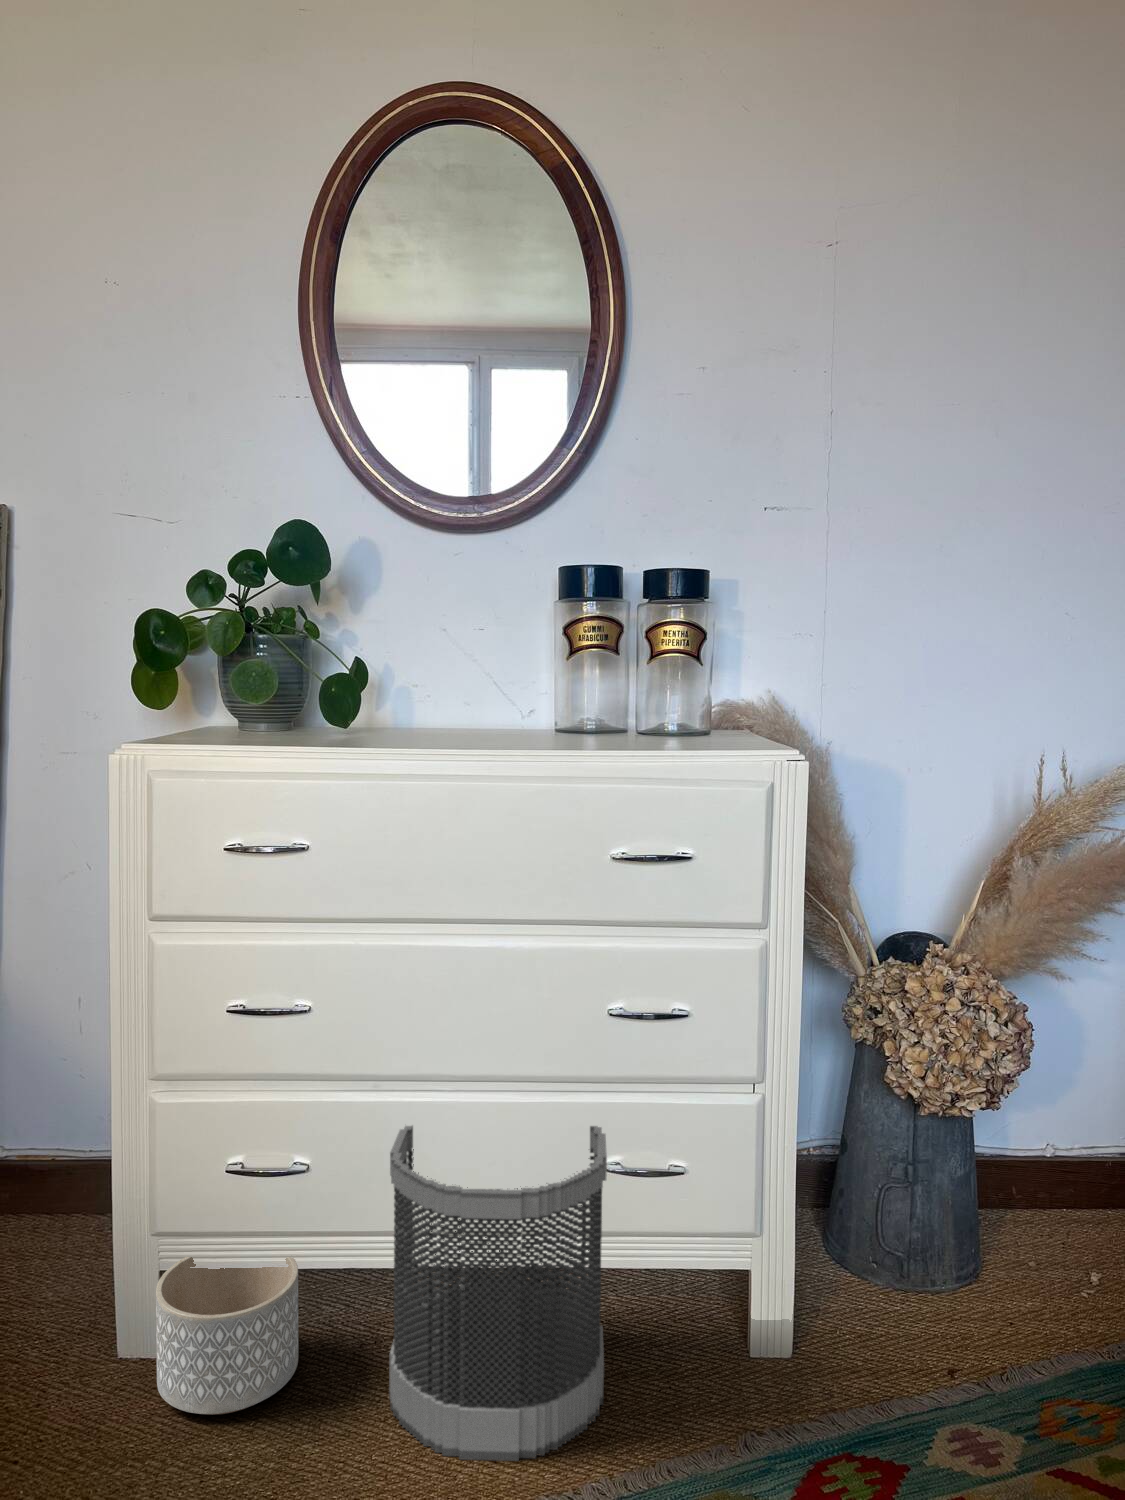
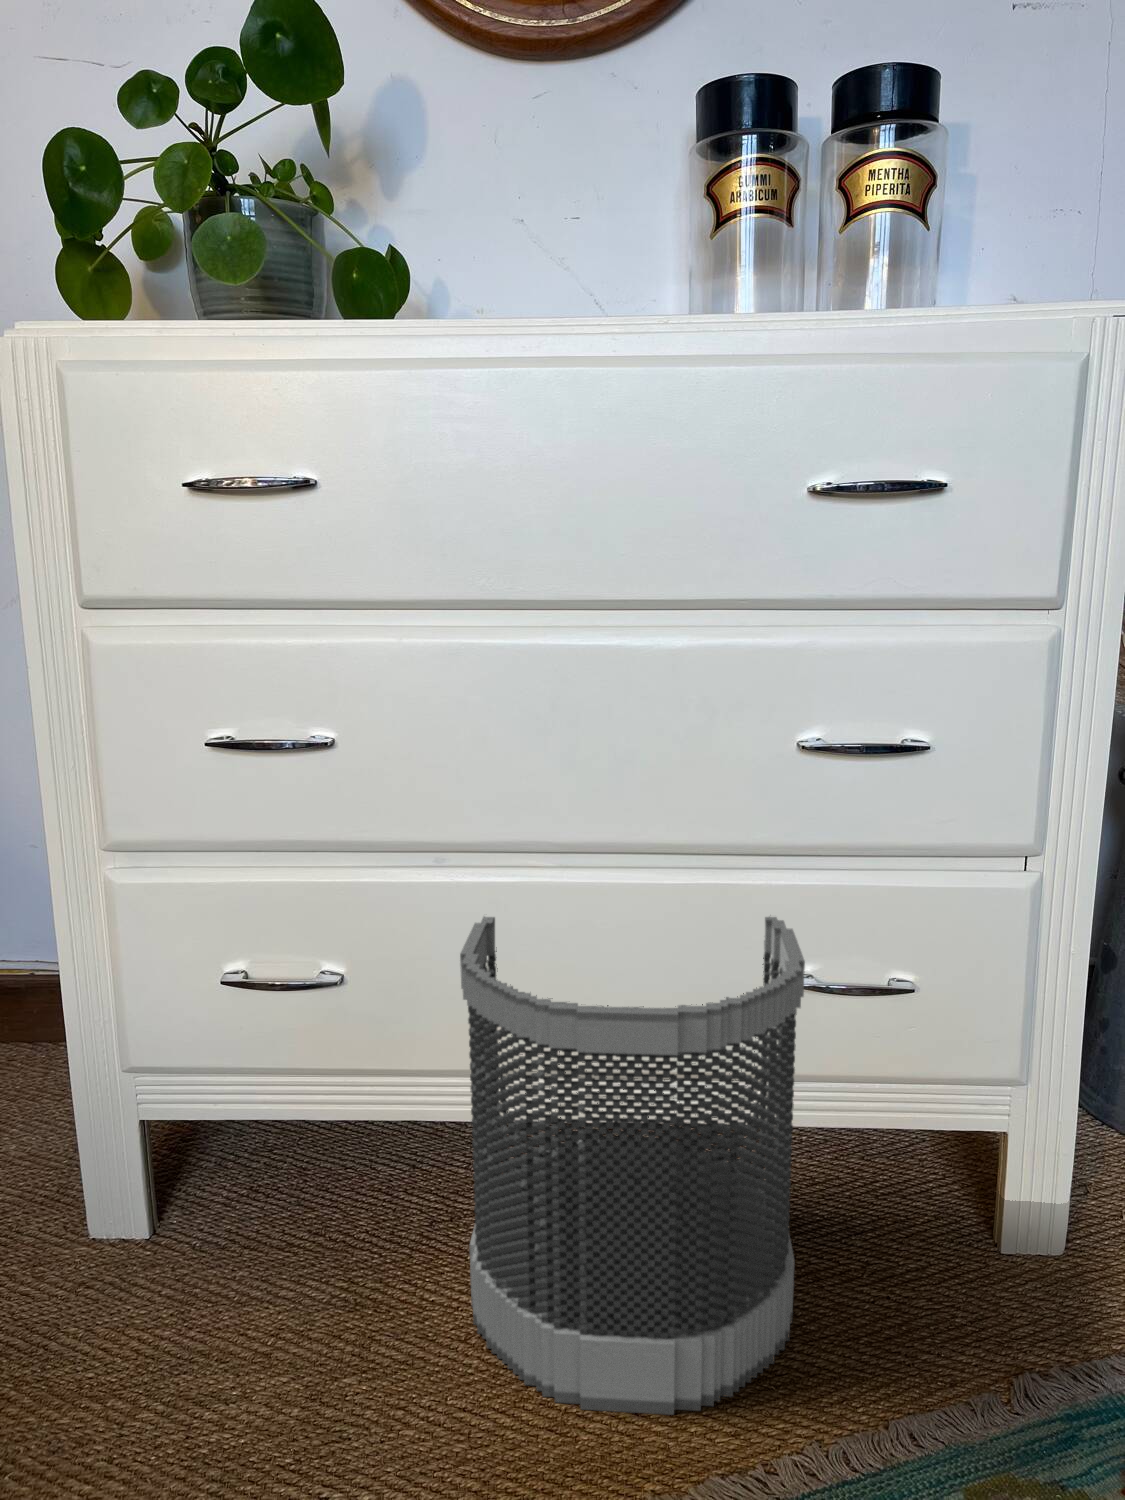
planter: present [156,1257,298,1415] -> none [124,1083,340,1327]

